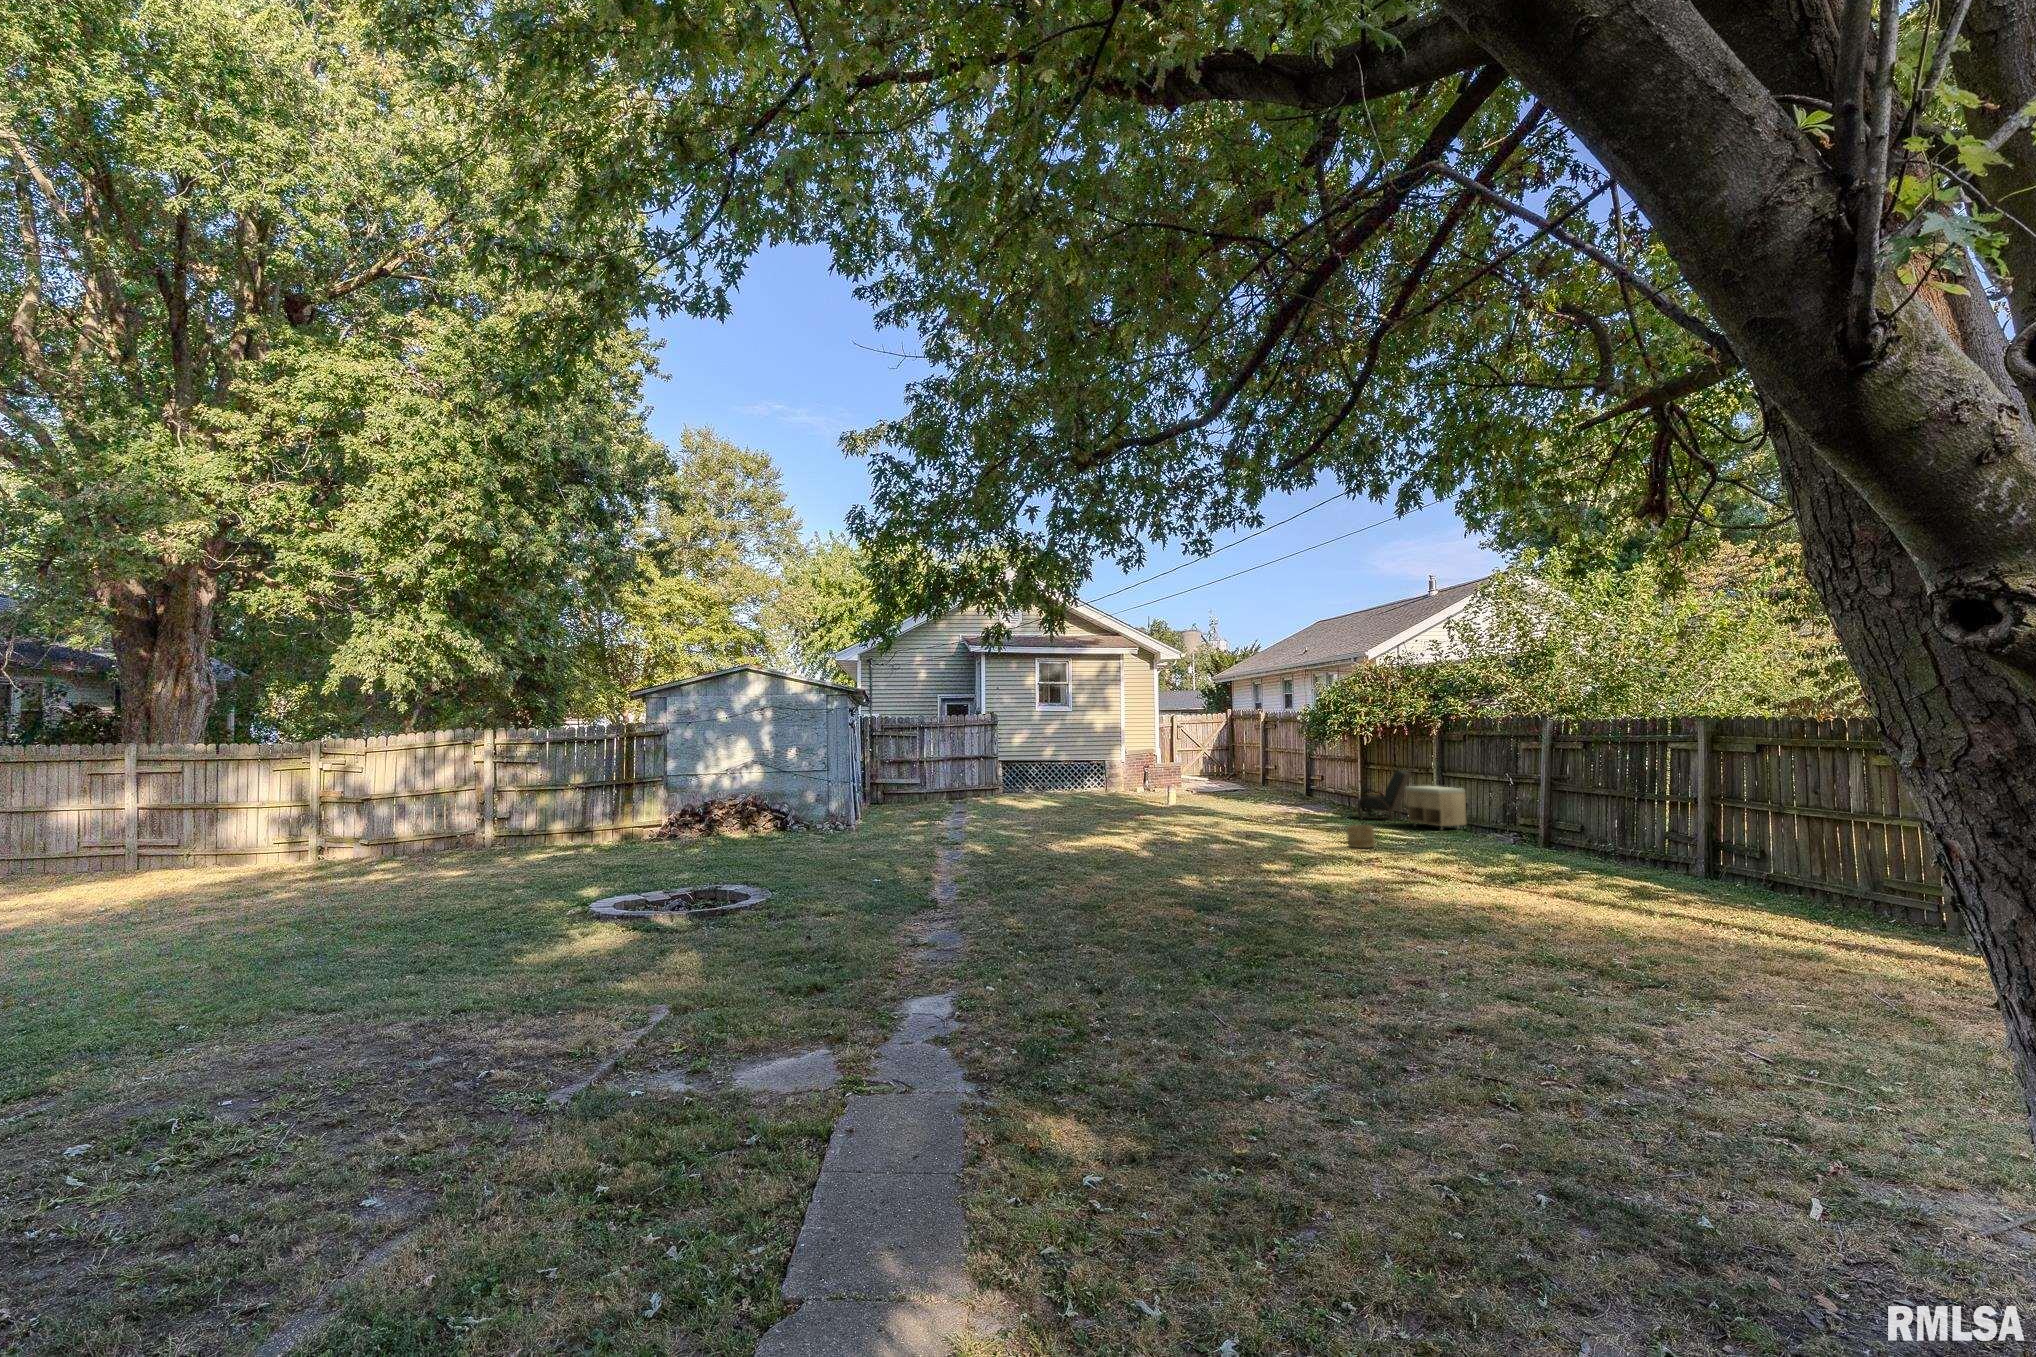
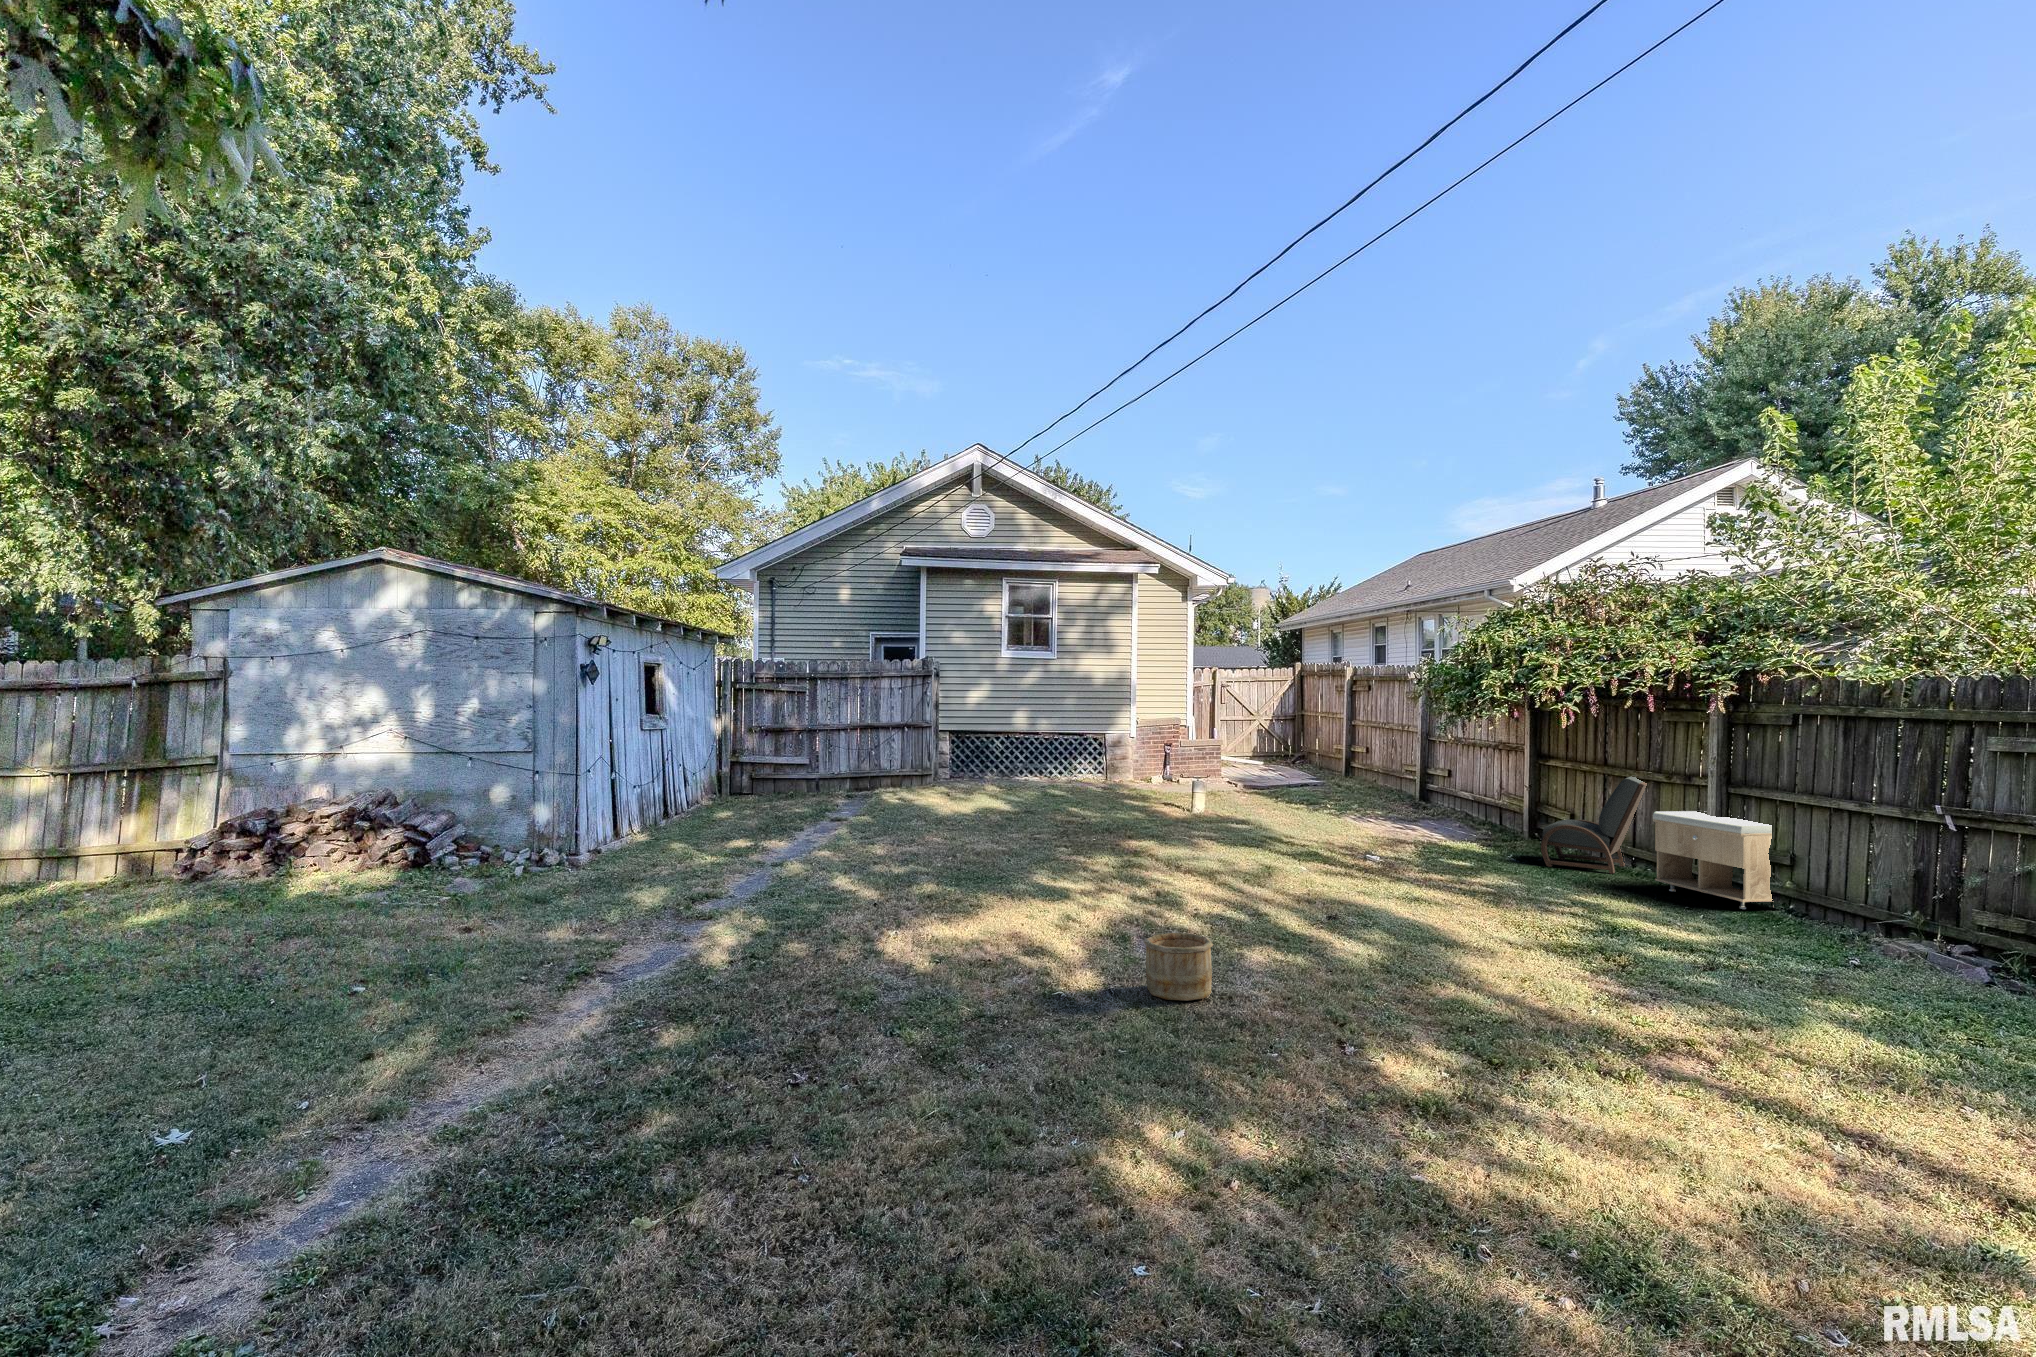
wooden bucket: present [1347,825,1374,848] -> present [1143,933,1213,1001]

